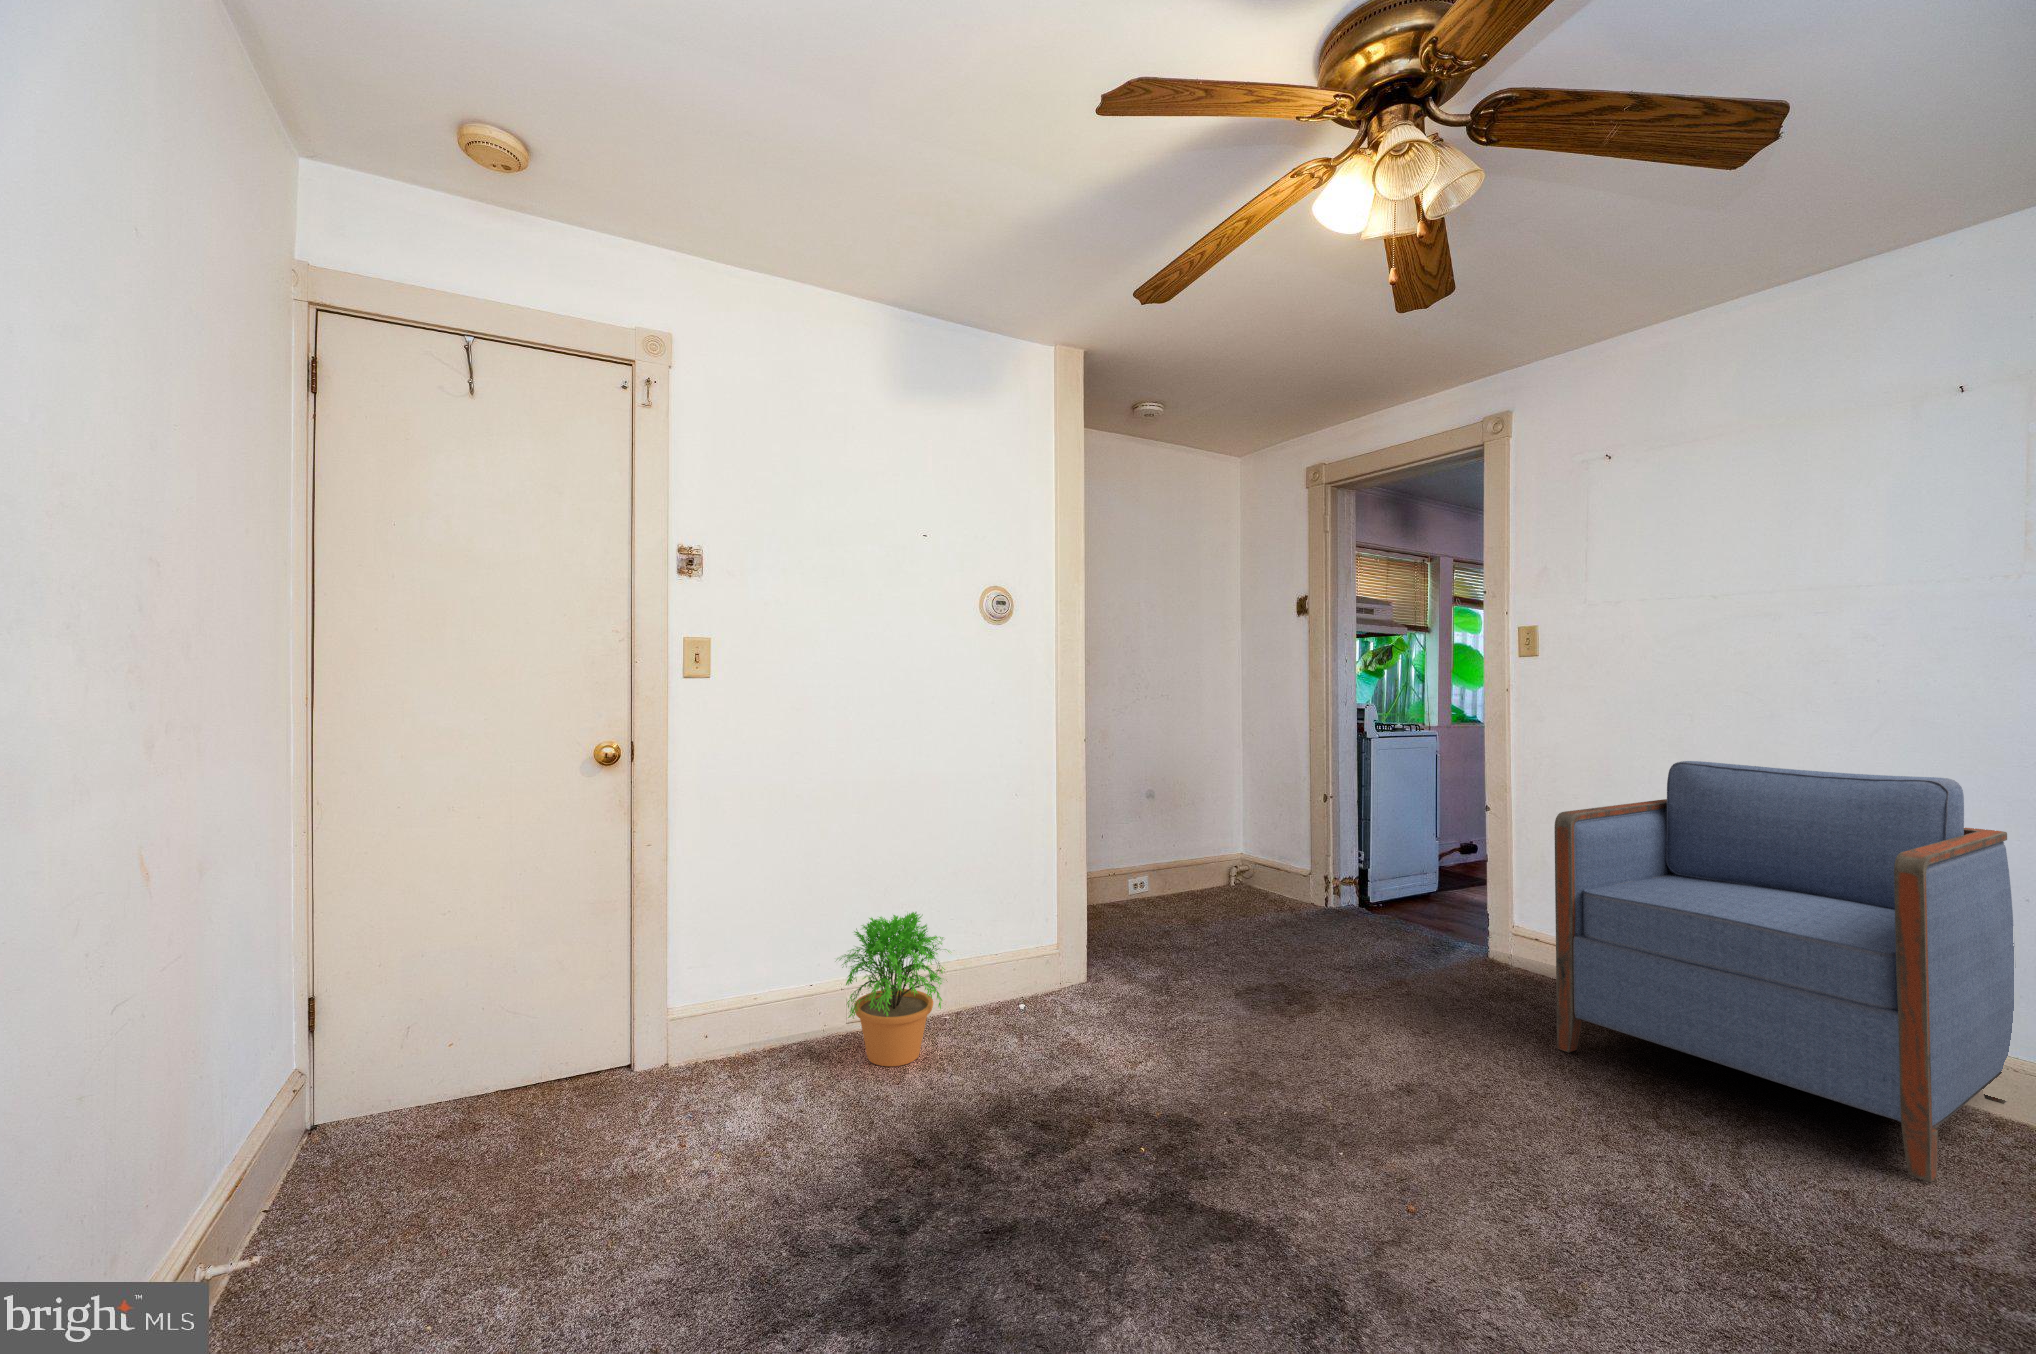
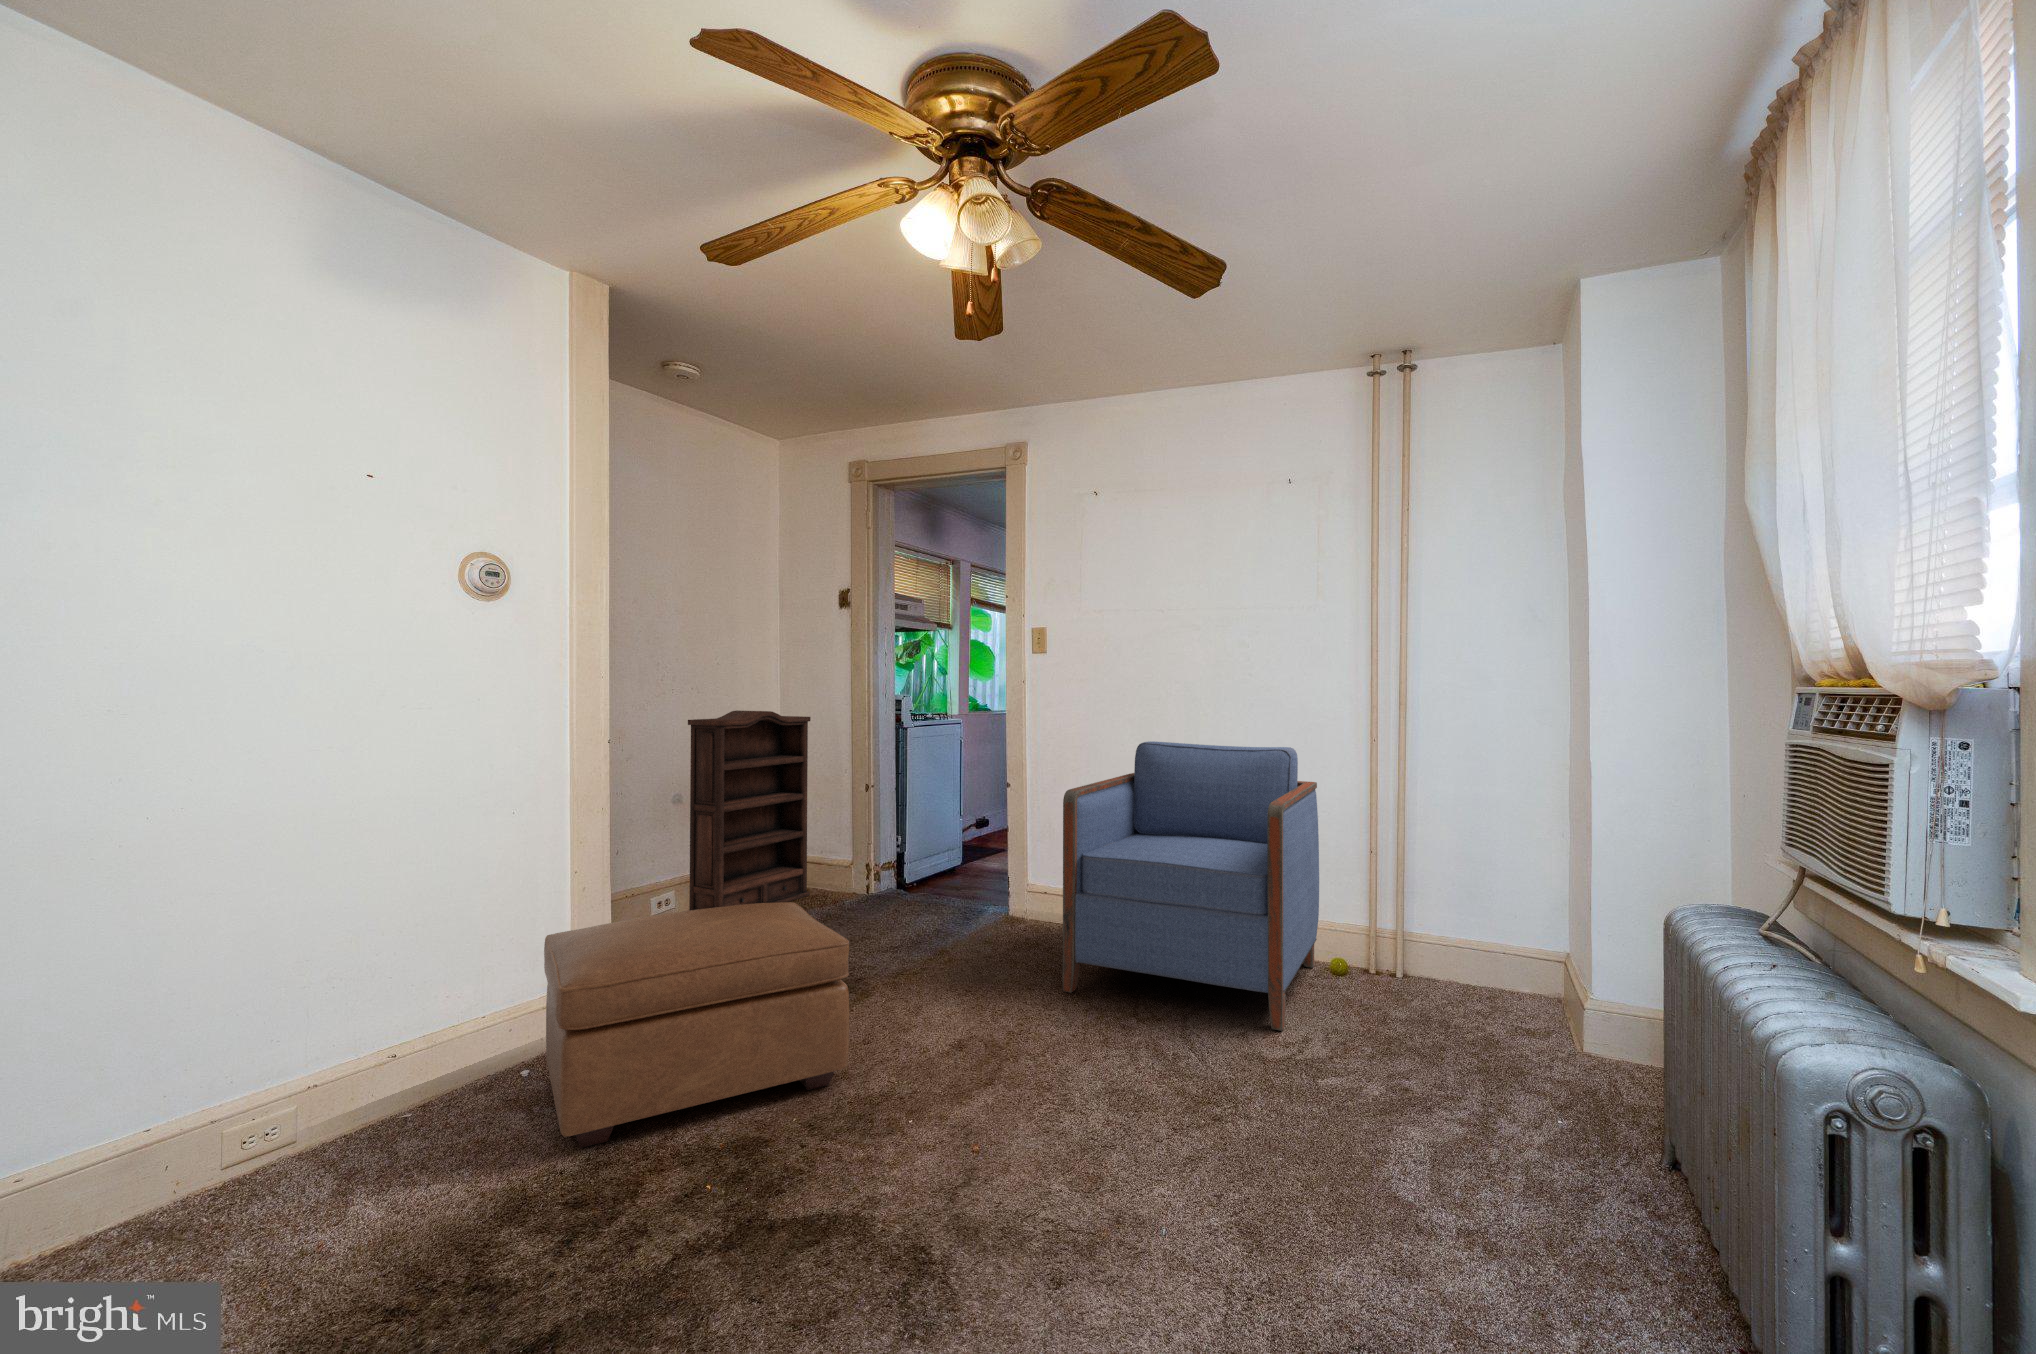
bookshelf: none [1156,715,1271,909] -> present [688,710,811,911]
ottoman: none [1025,892,1286,1085] -> present [544,902,849,1148]
potted plant: present [837,912,949,1066] -> none [246,978,451,1194]

